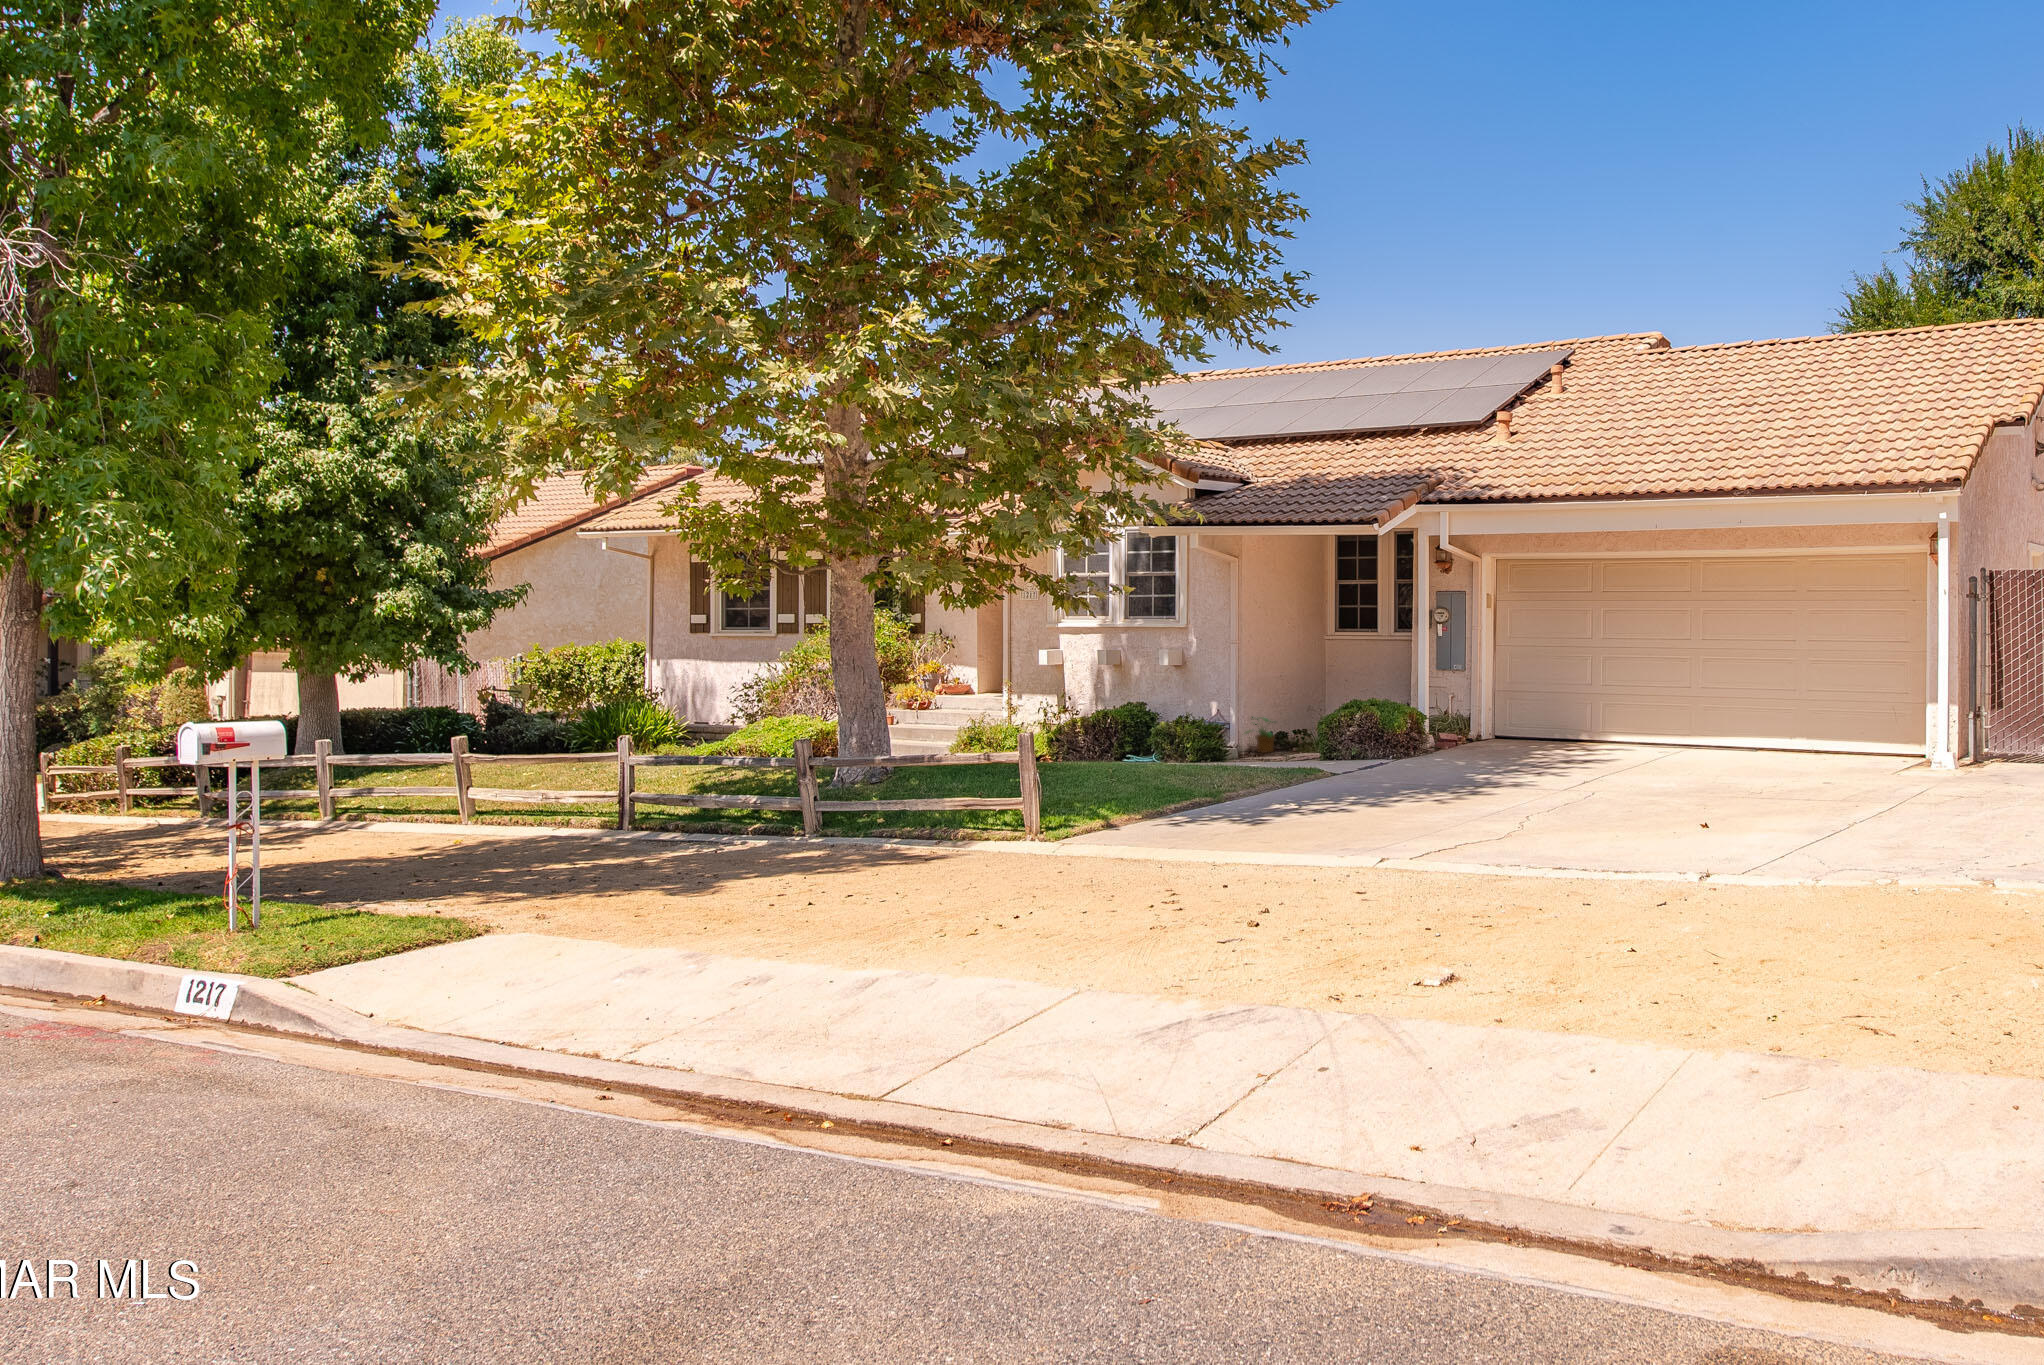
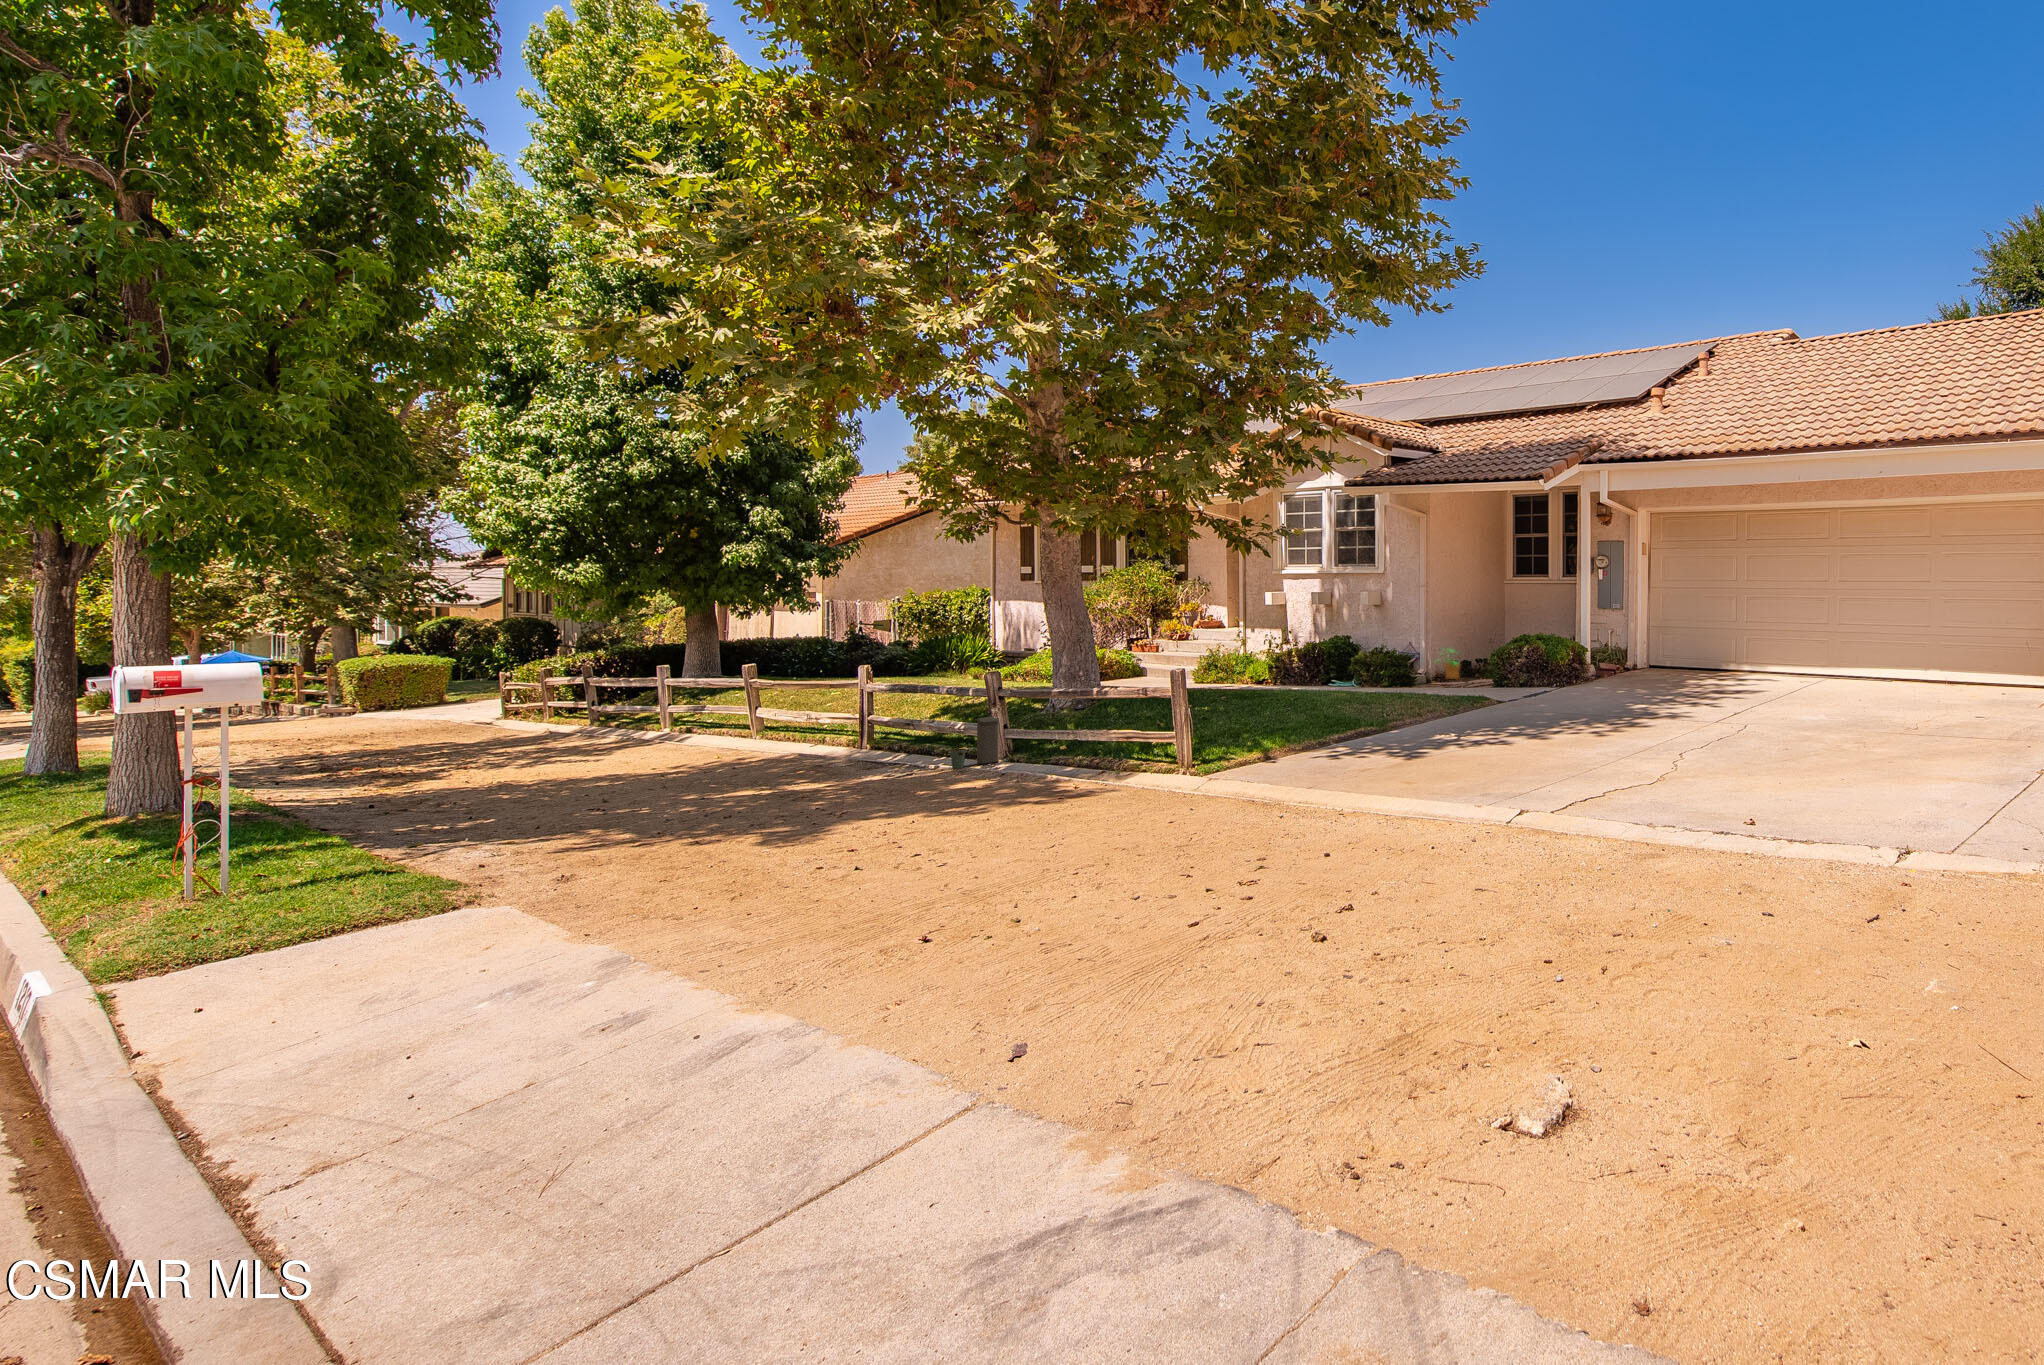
trash can: none [771,787,818,841] -> present [950,717,999,769]

